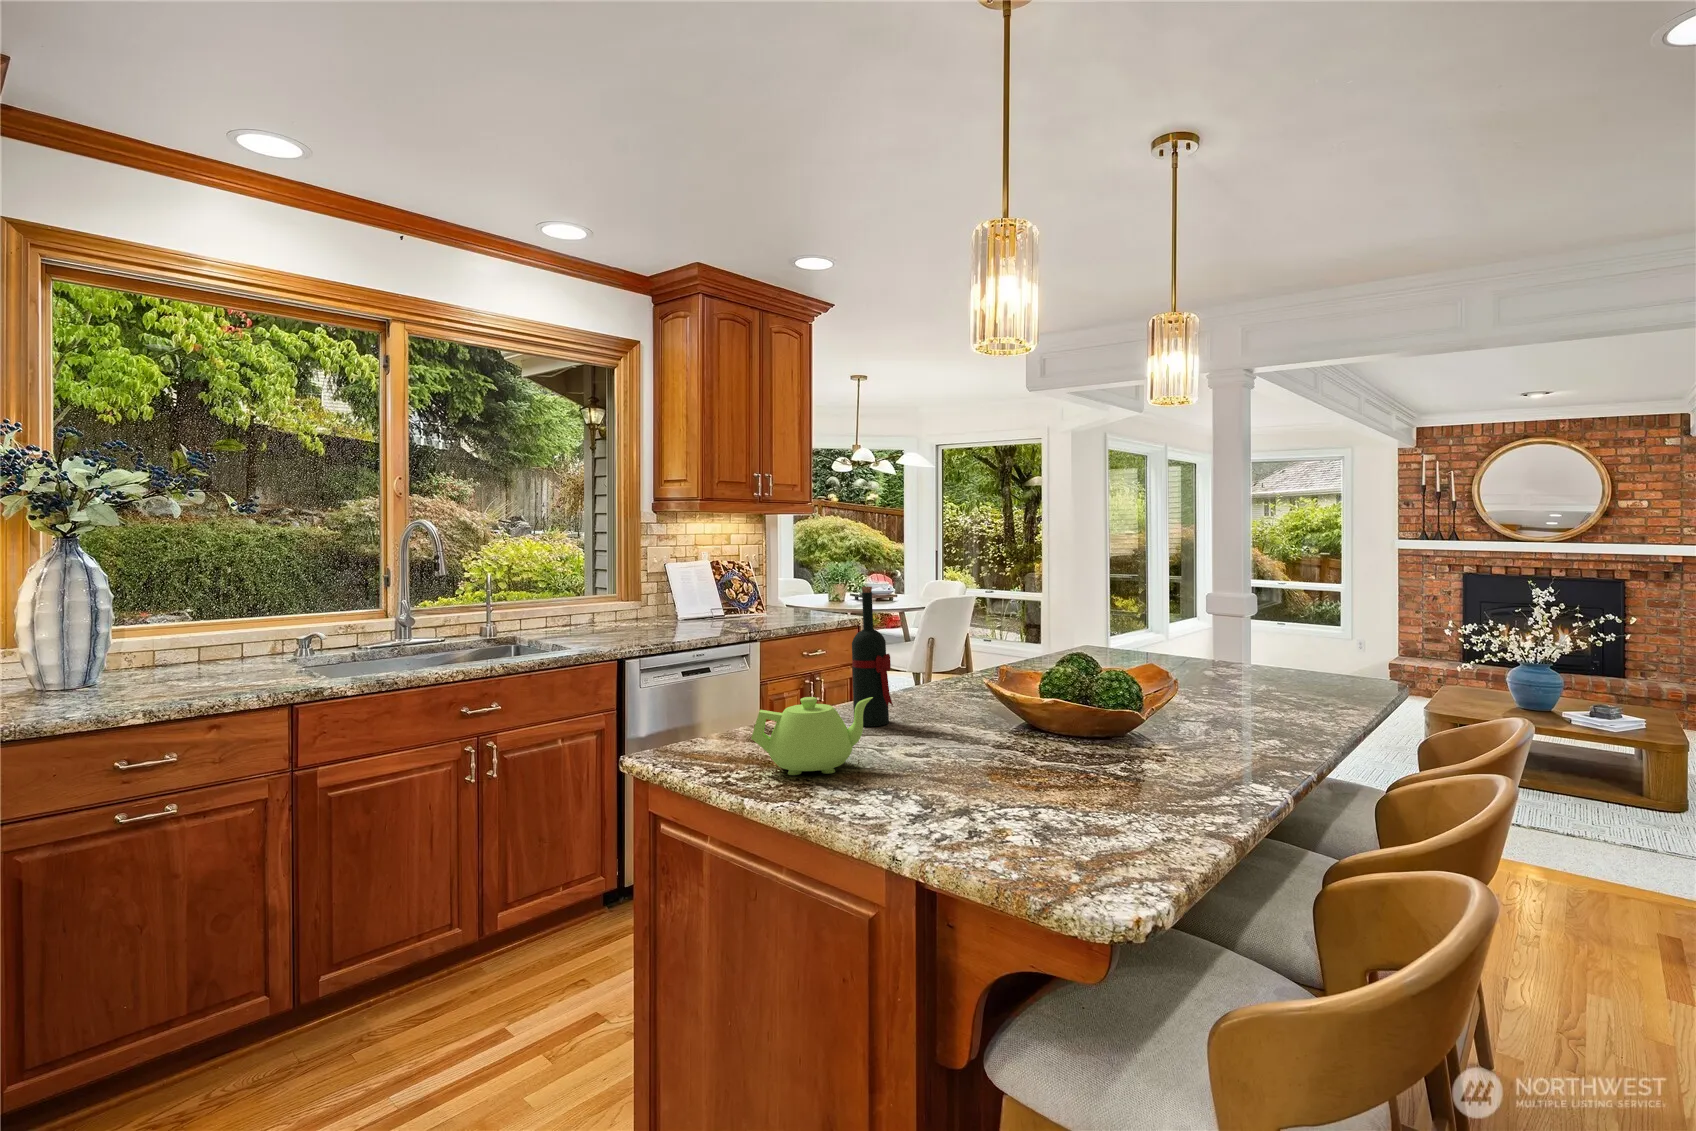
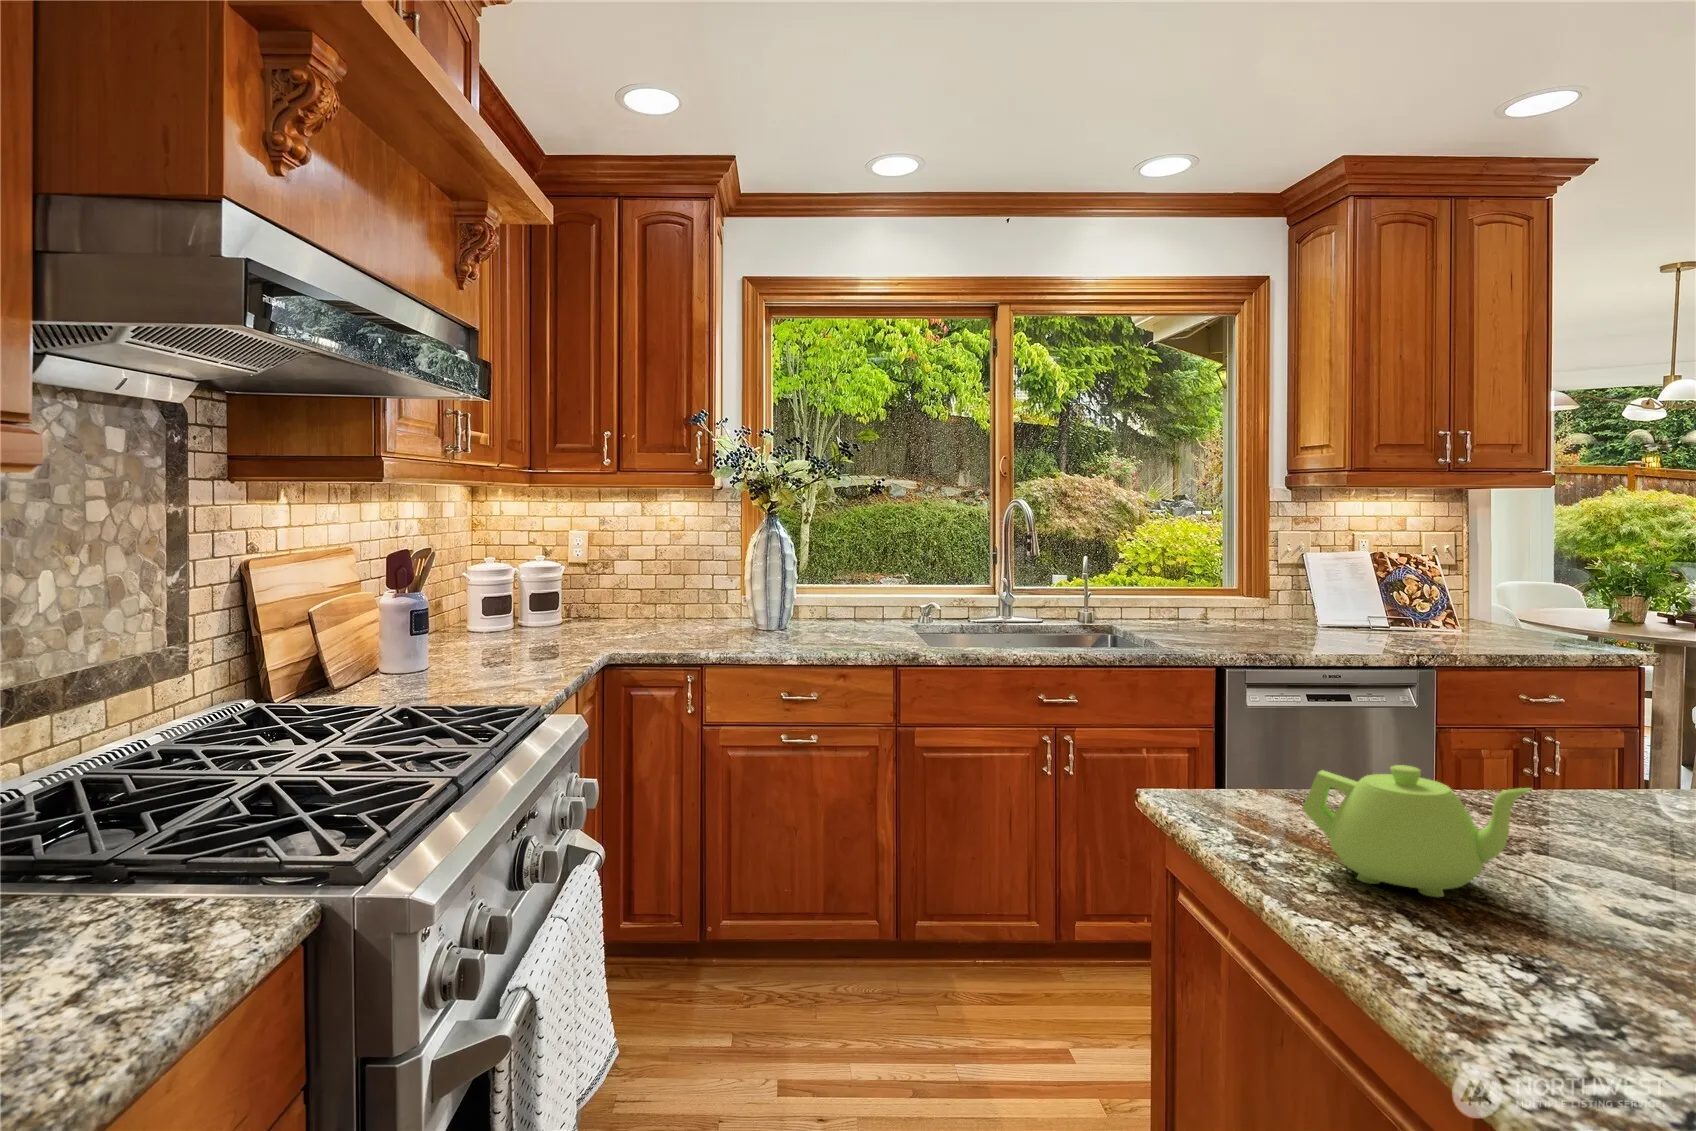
wine bottle: present [852,586,893,726] -> none [1525,601,1608,834]

